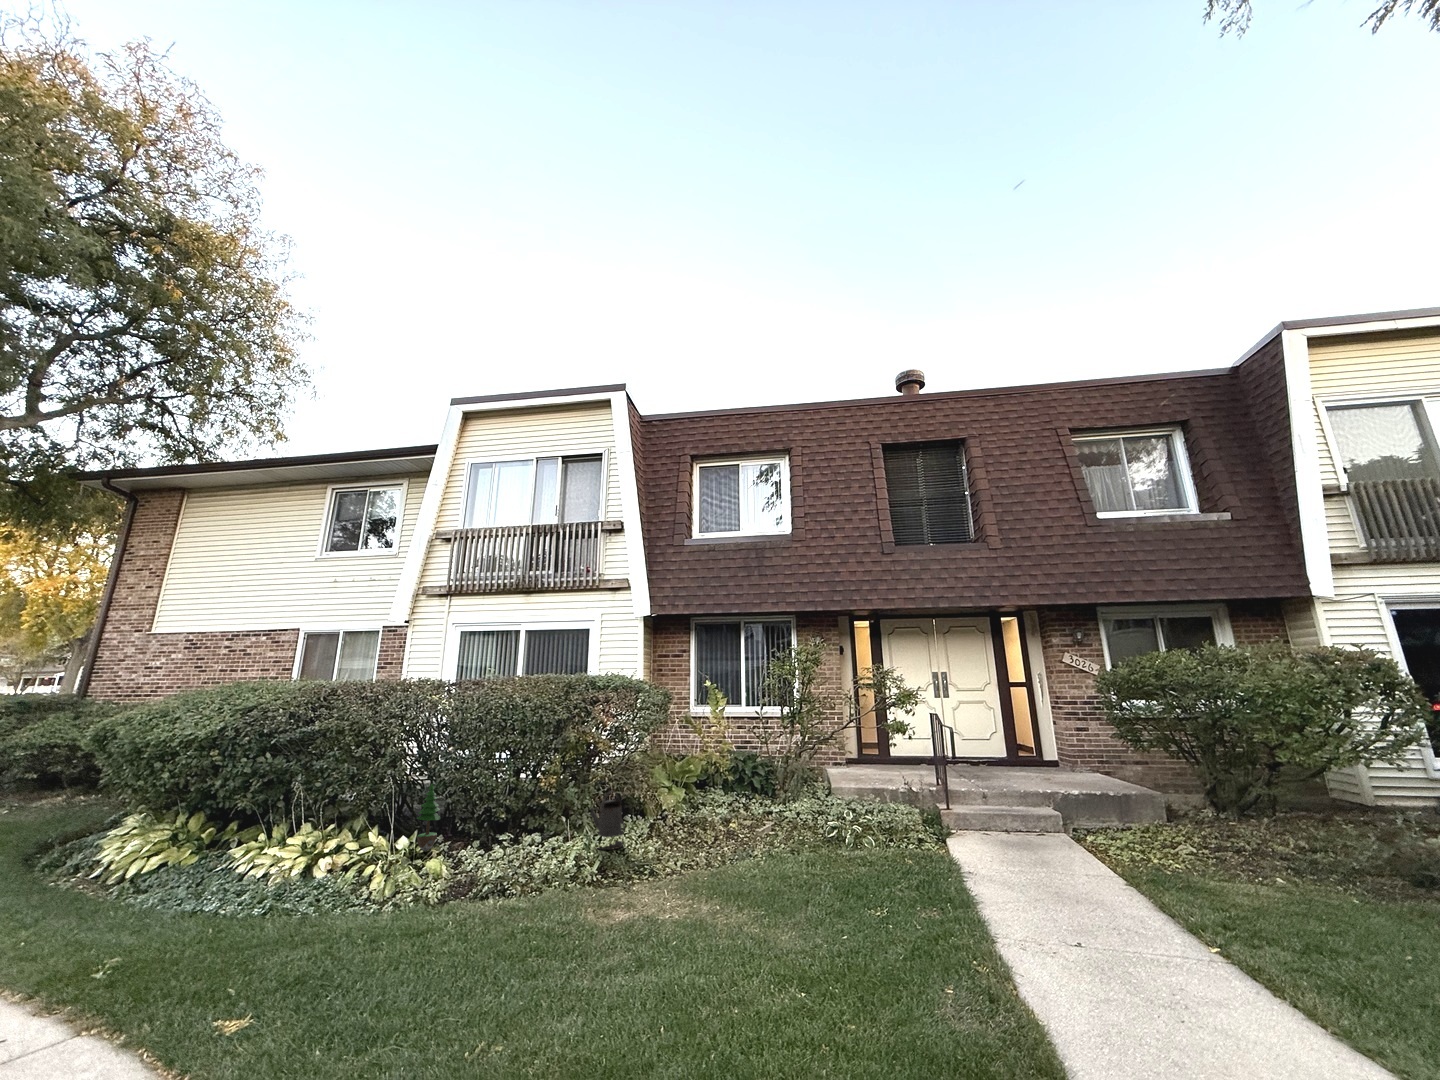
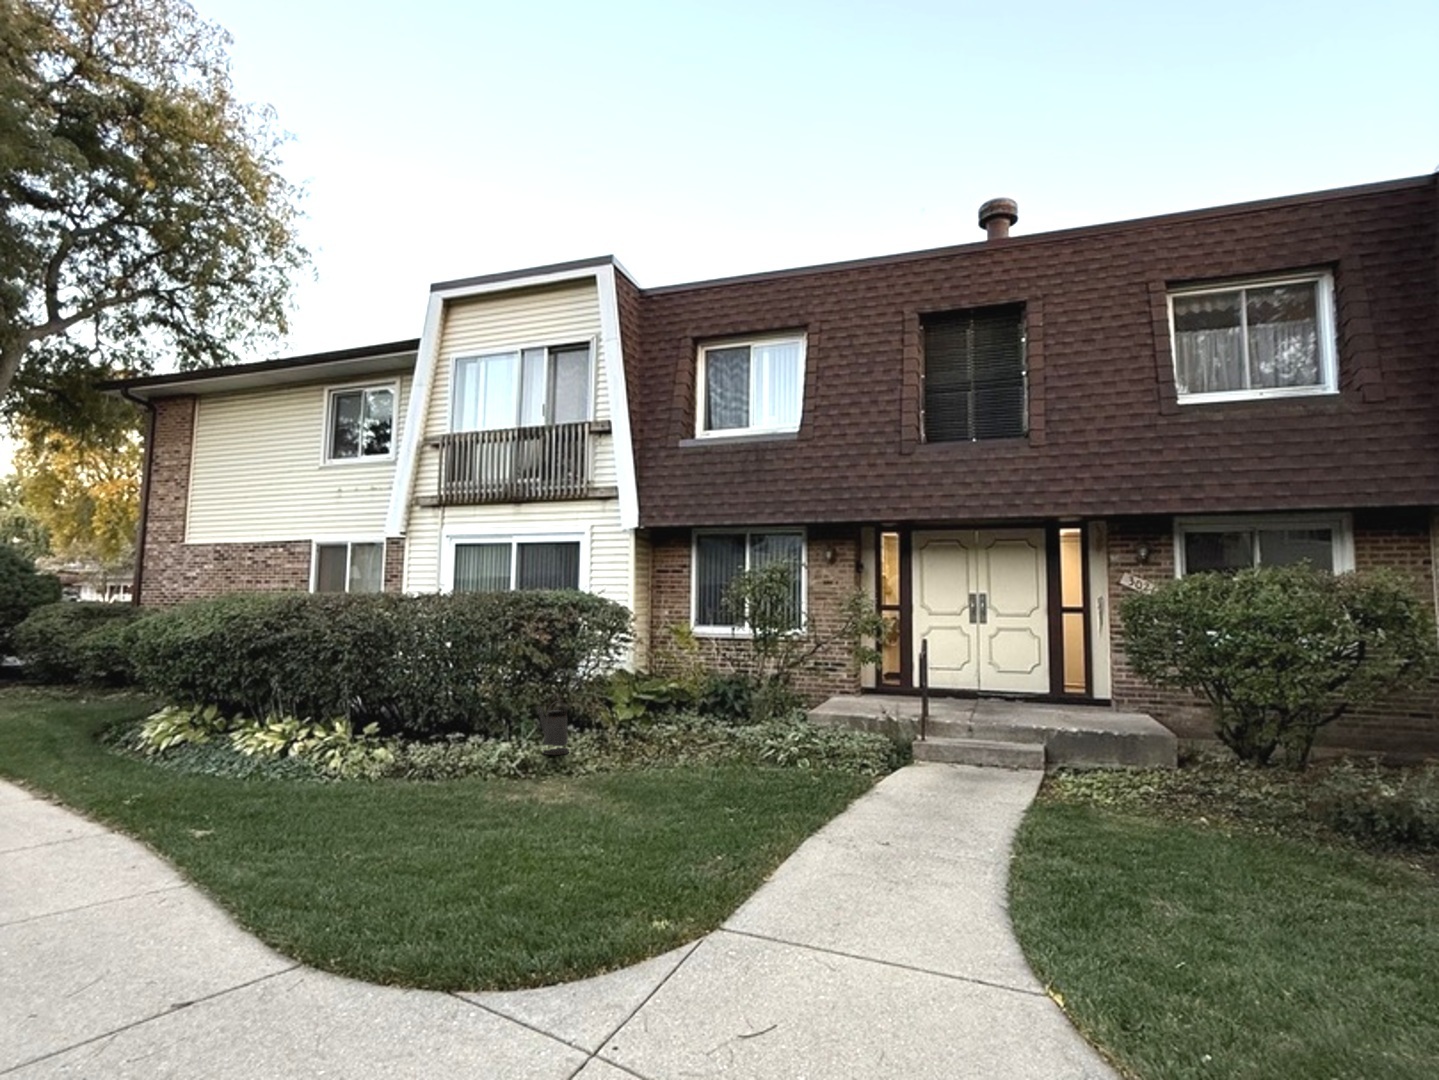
potted tree: present [417,784,440,851] -> none [382,686,405,747]

